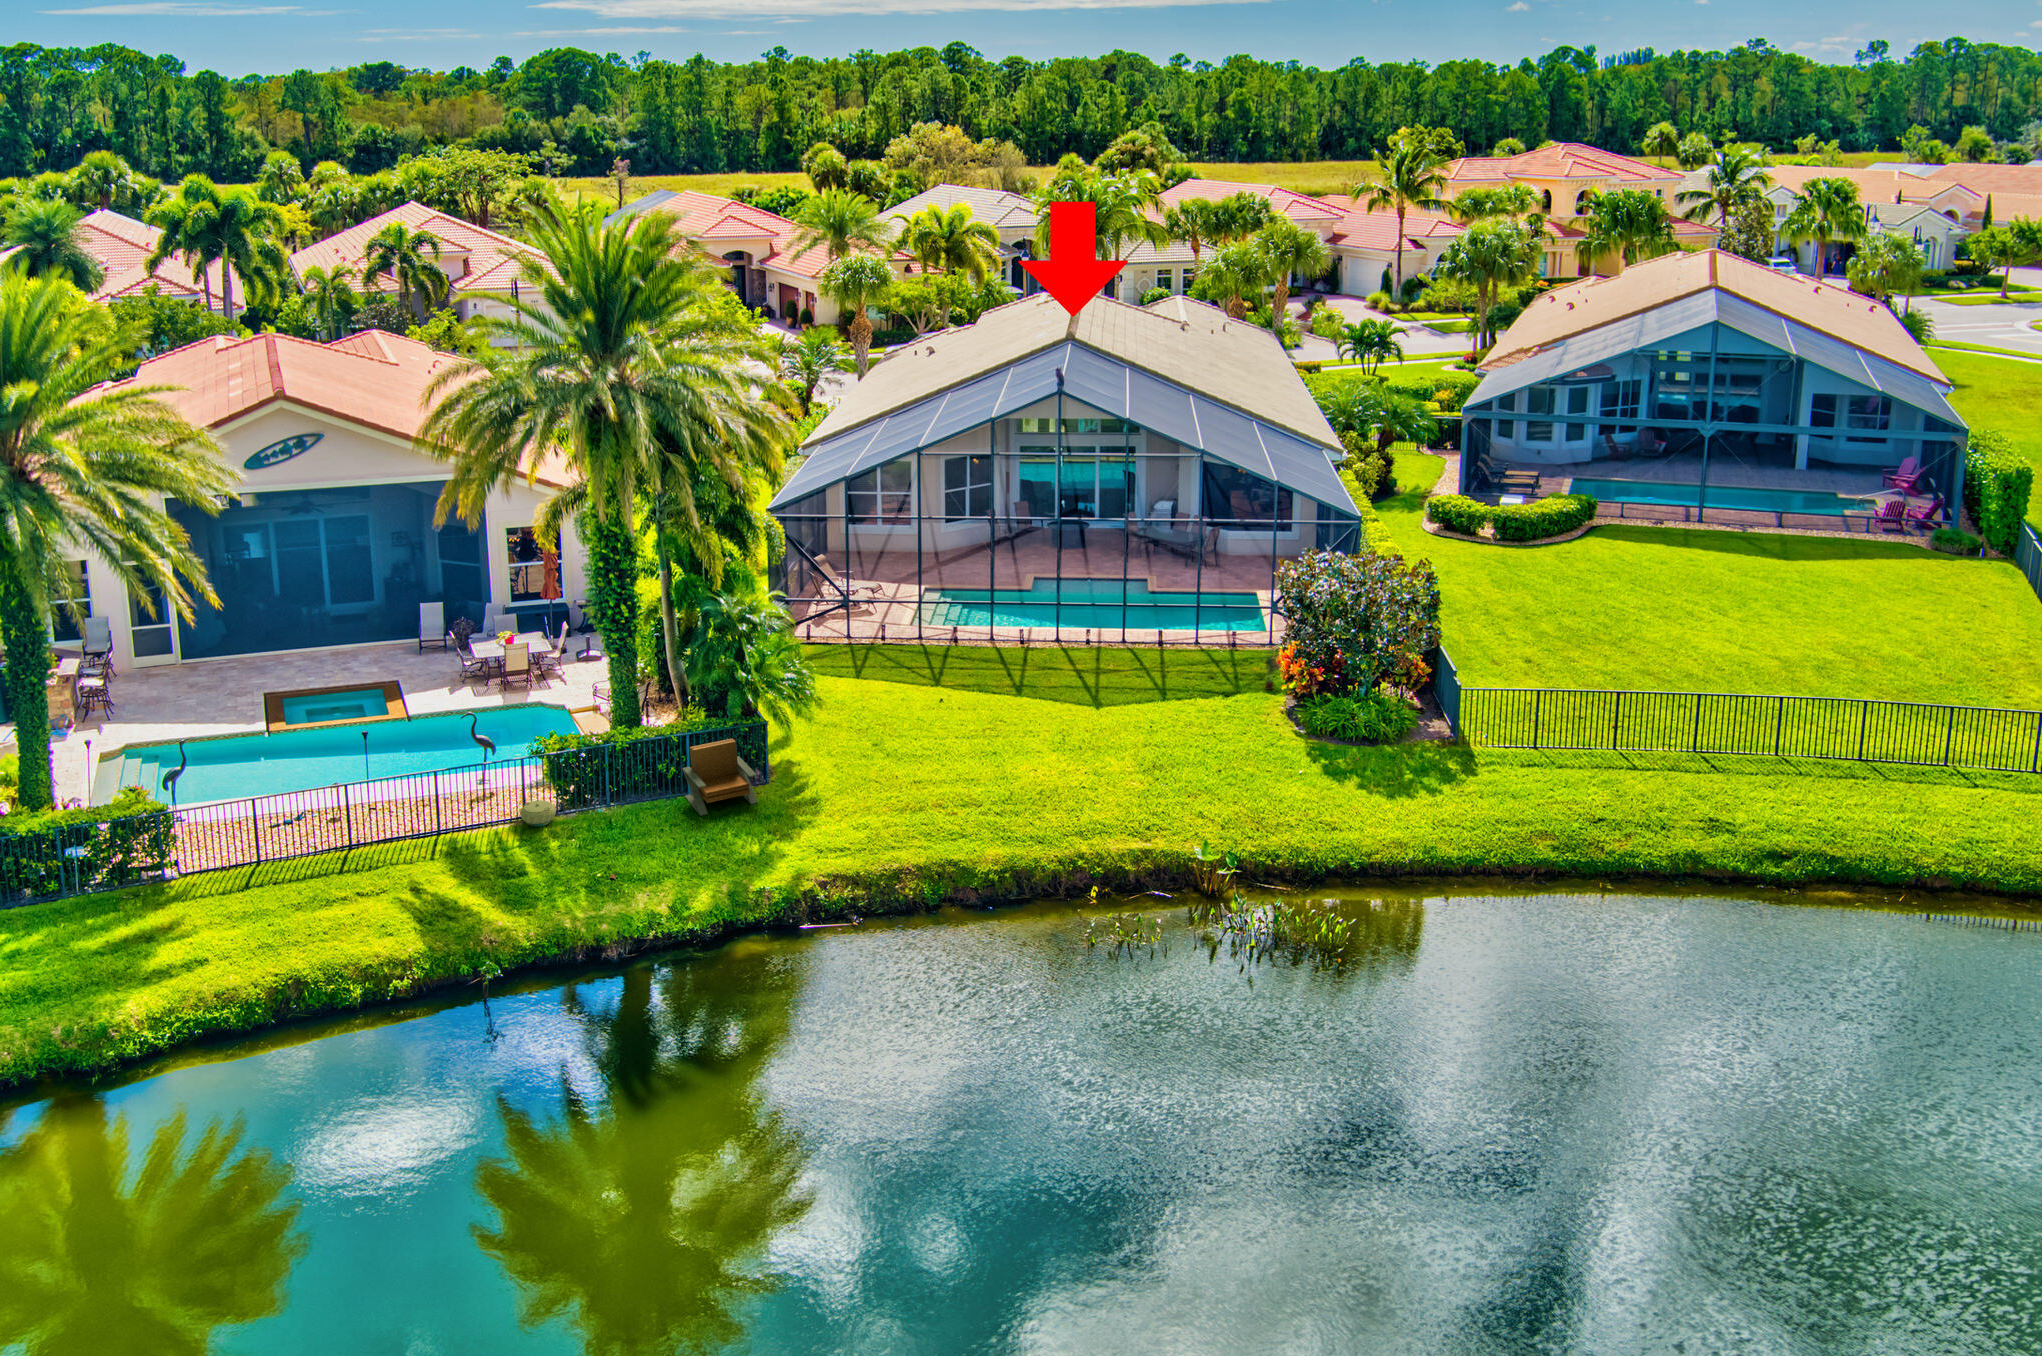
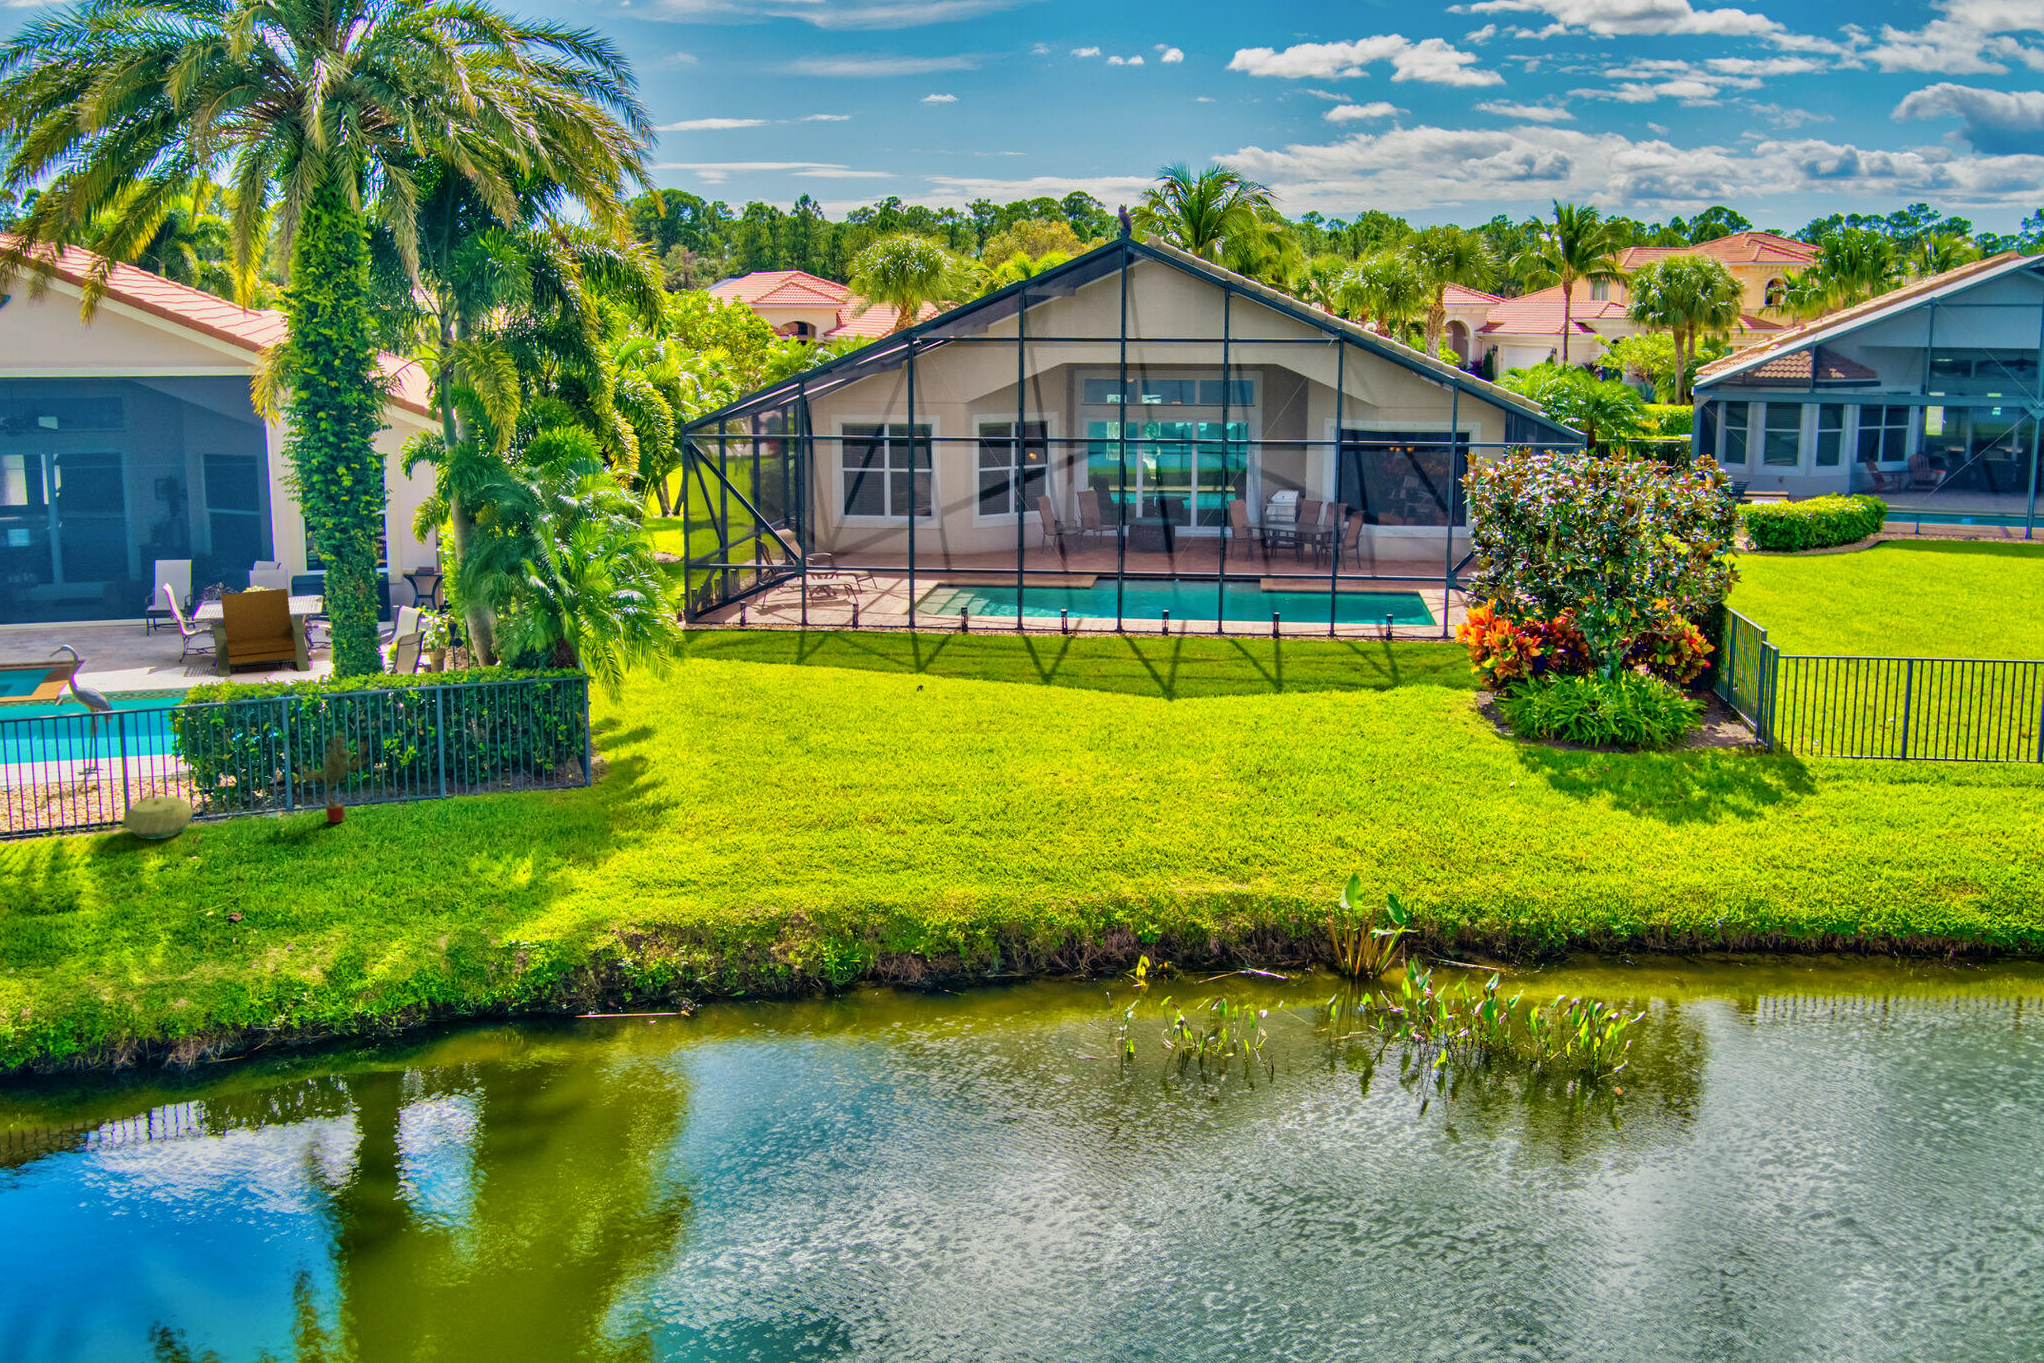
potted tree: present [1265,650,1285,690] -> present [293,732,367,823]
lounge chair: present [683,739,758,816] -> present [212,589,310,677]

